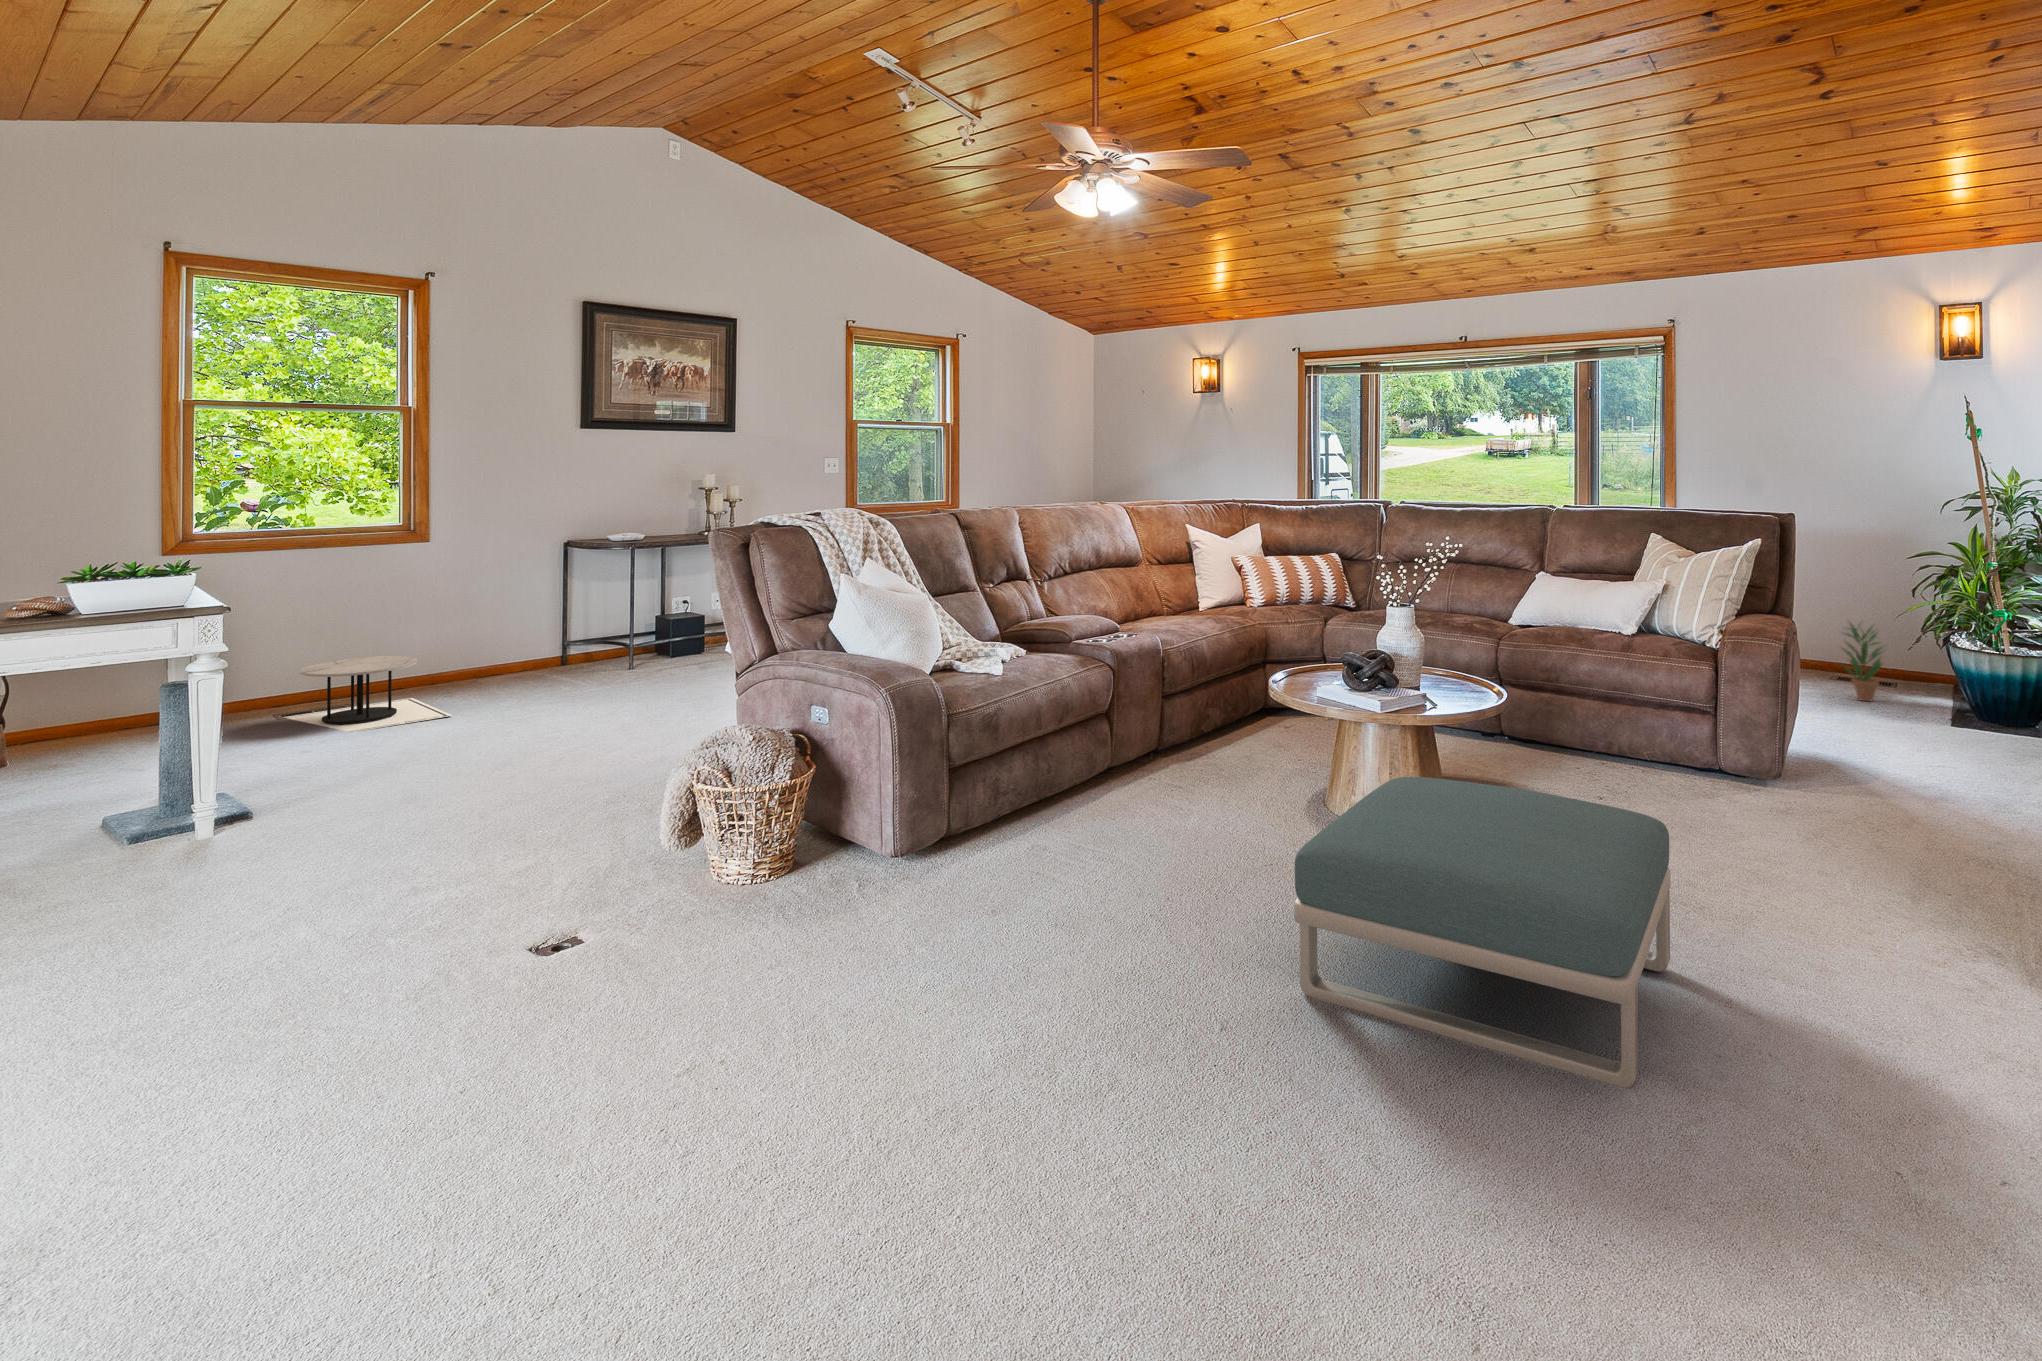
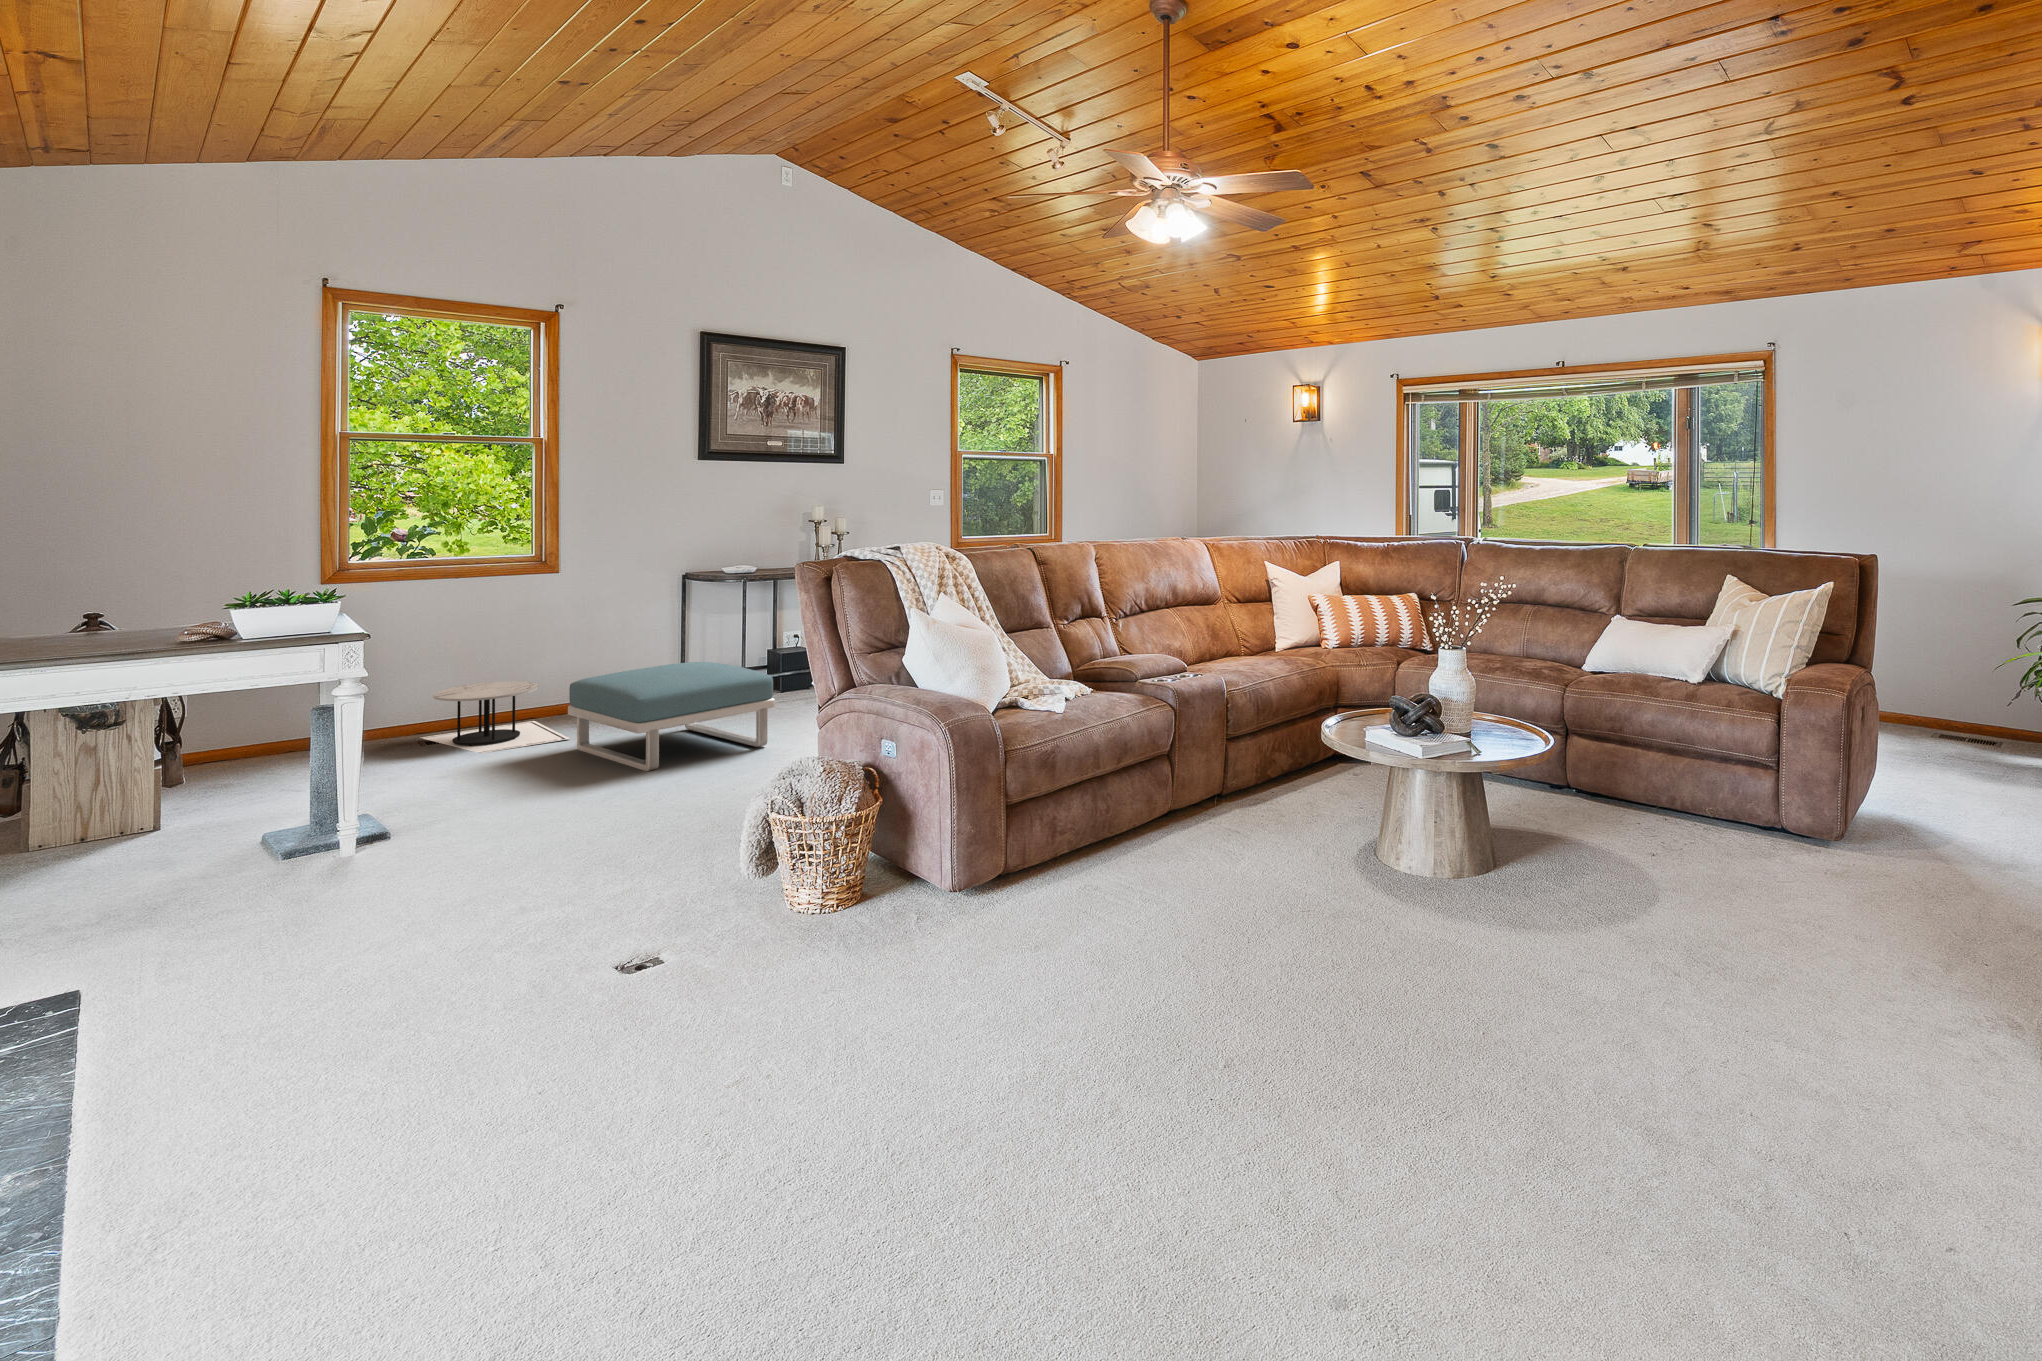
potted plant: present [1843,623,1883,701] -> none [1947,661,1999,747]
footstool: present [1294,777,1671,1088] -> present [568,662,775,771]

